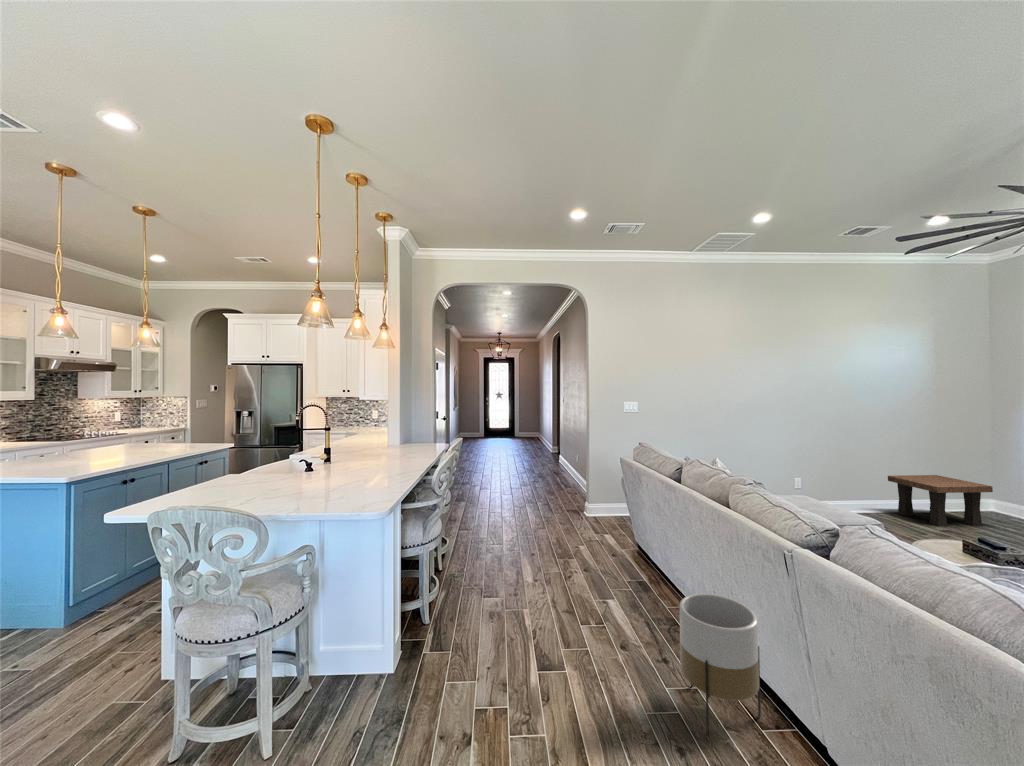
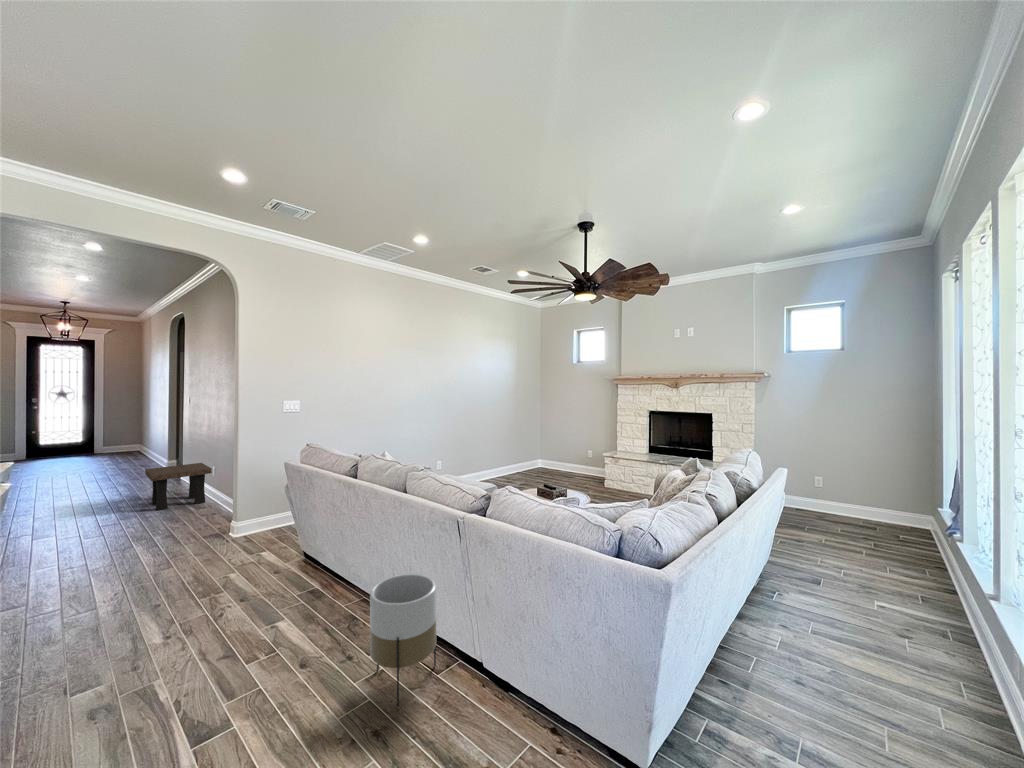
side table: present [888,475,993,526] -> present [145,463,212,511]

